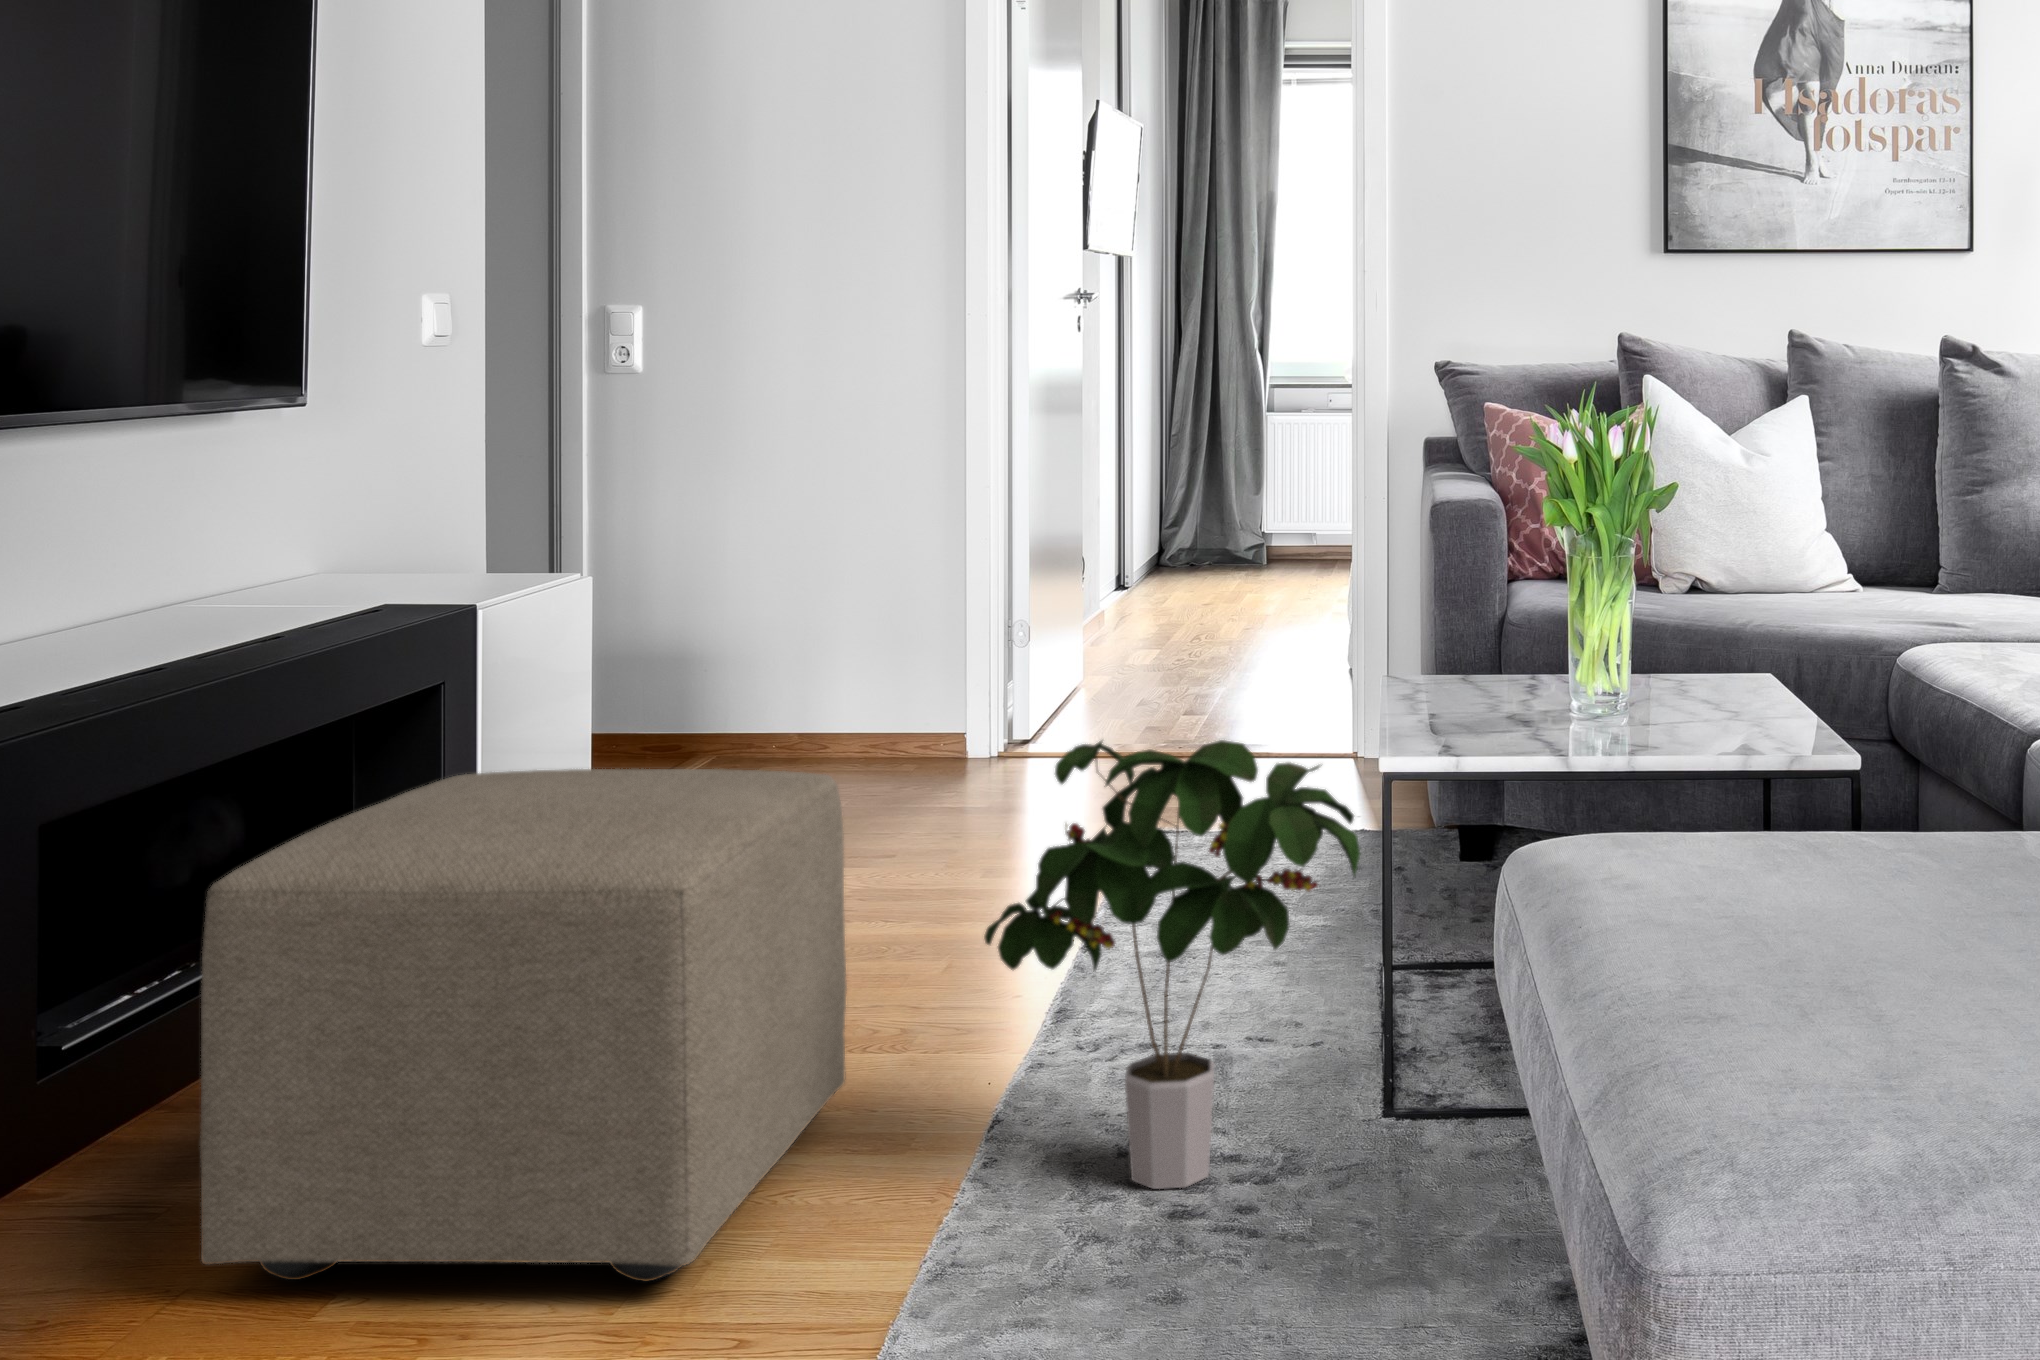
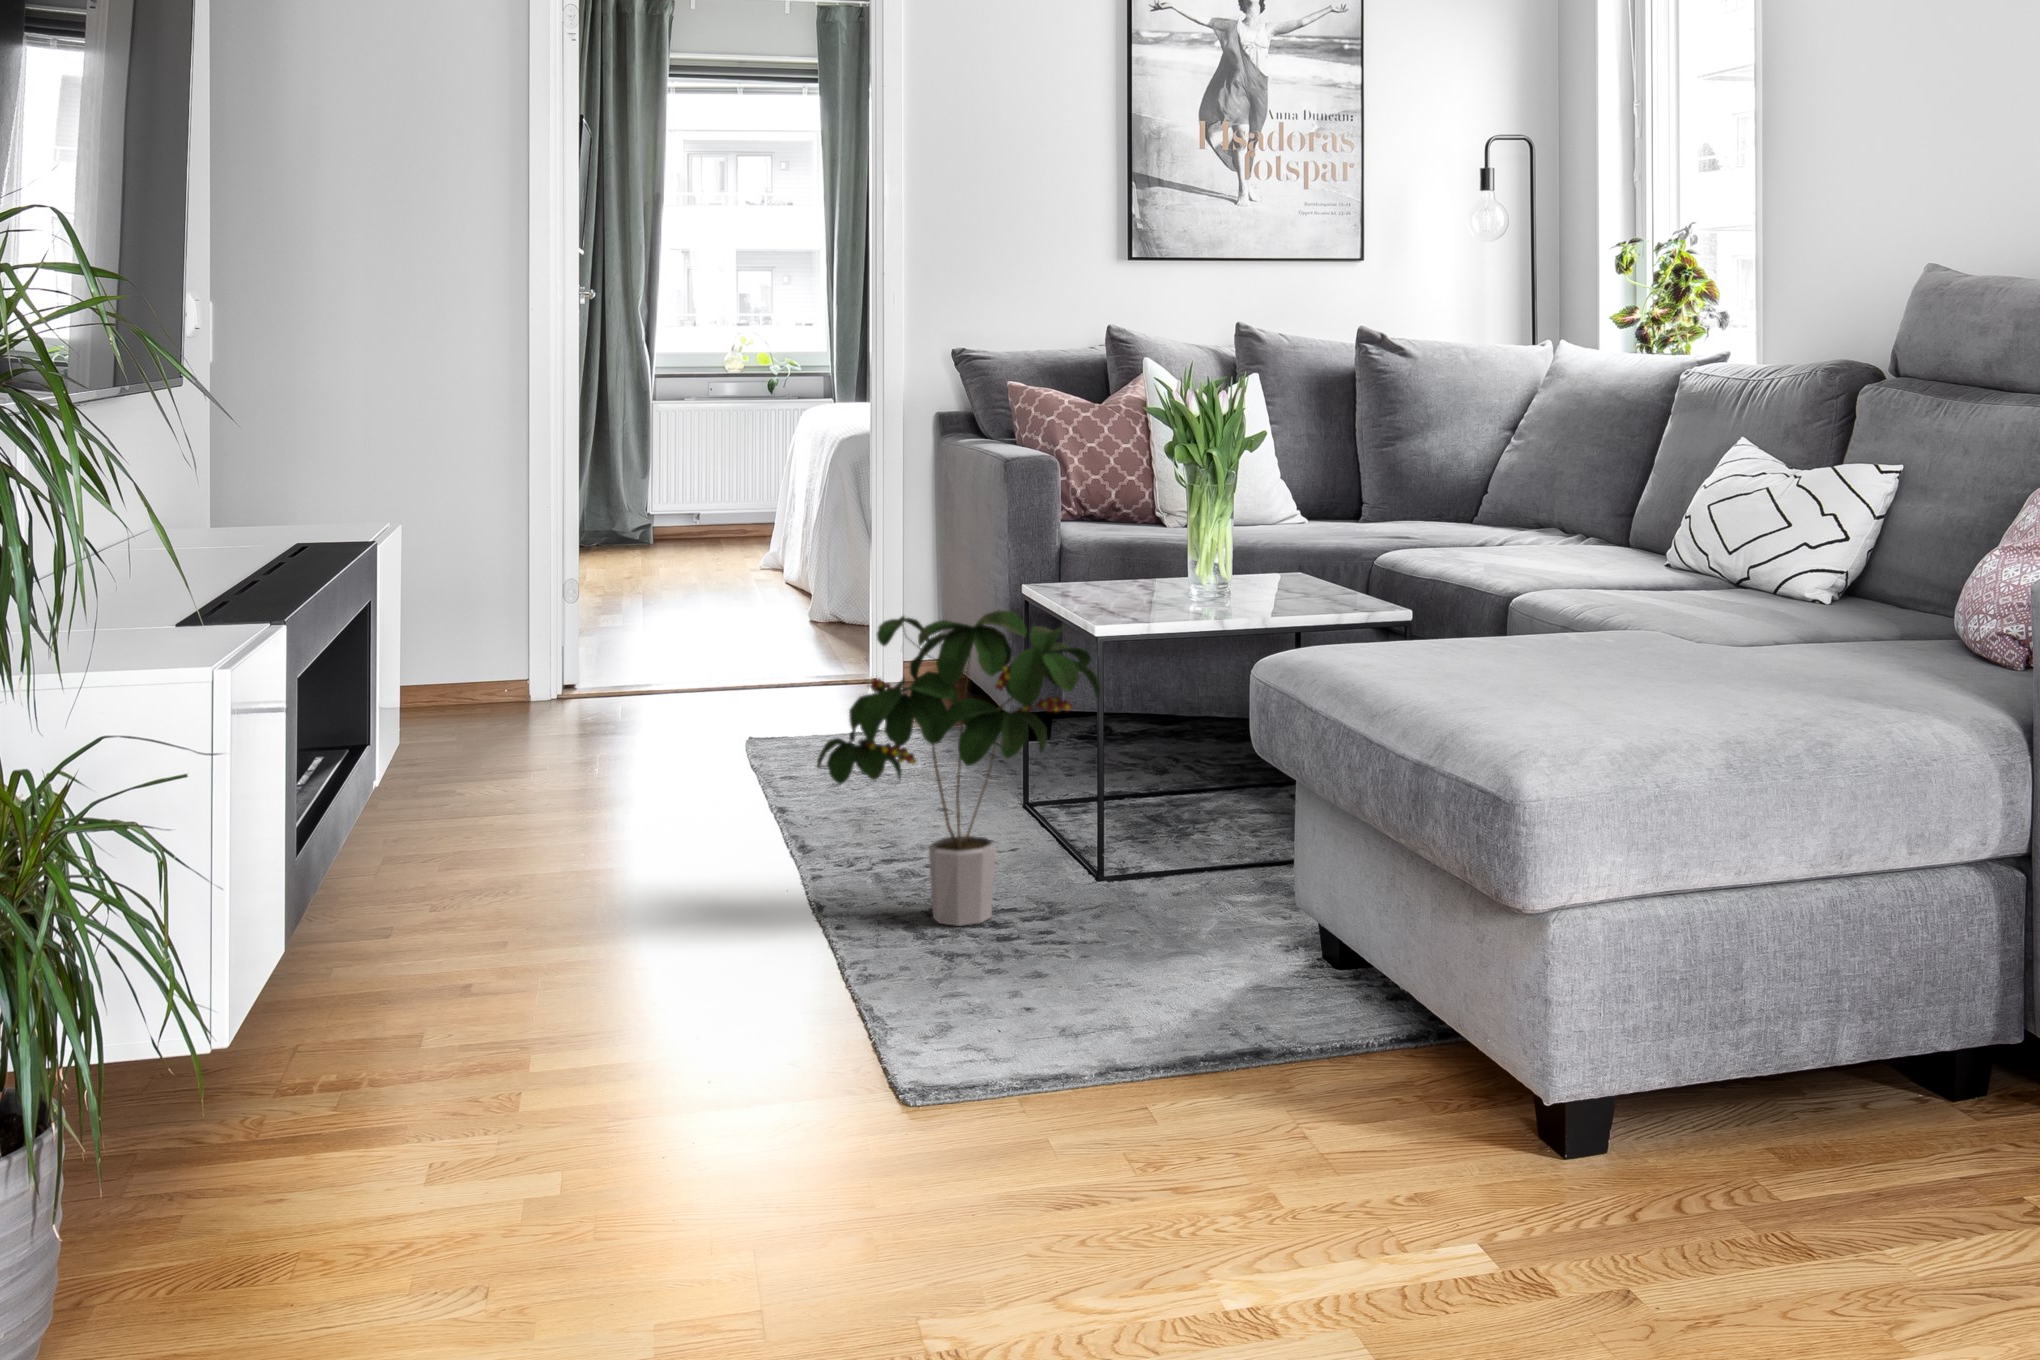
ottoman: present [200,769,847,1282] -> none [310,655,692,1019]

